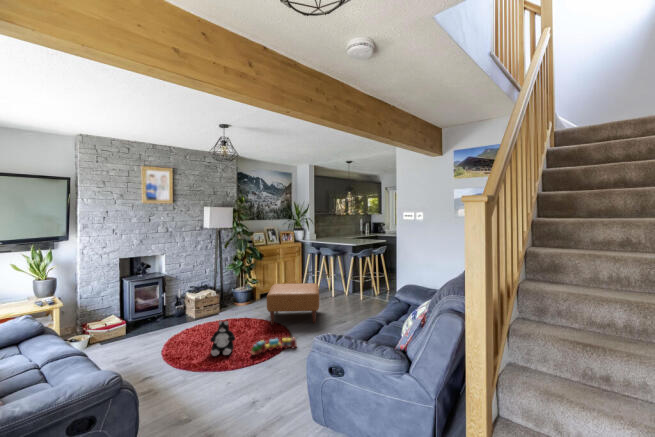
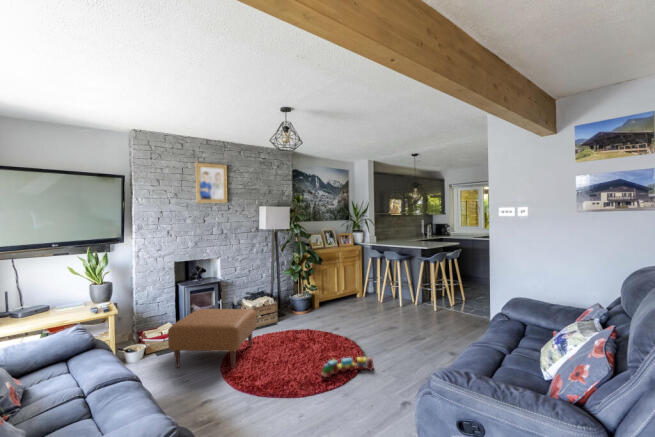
ottoman: present [267,283,319,325] -> present [168,309,256,368]
plush toy: present [210,321,235,356] -> none [274,334,302,376]

